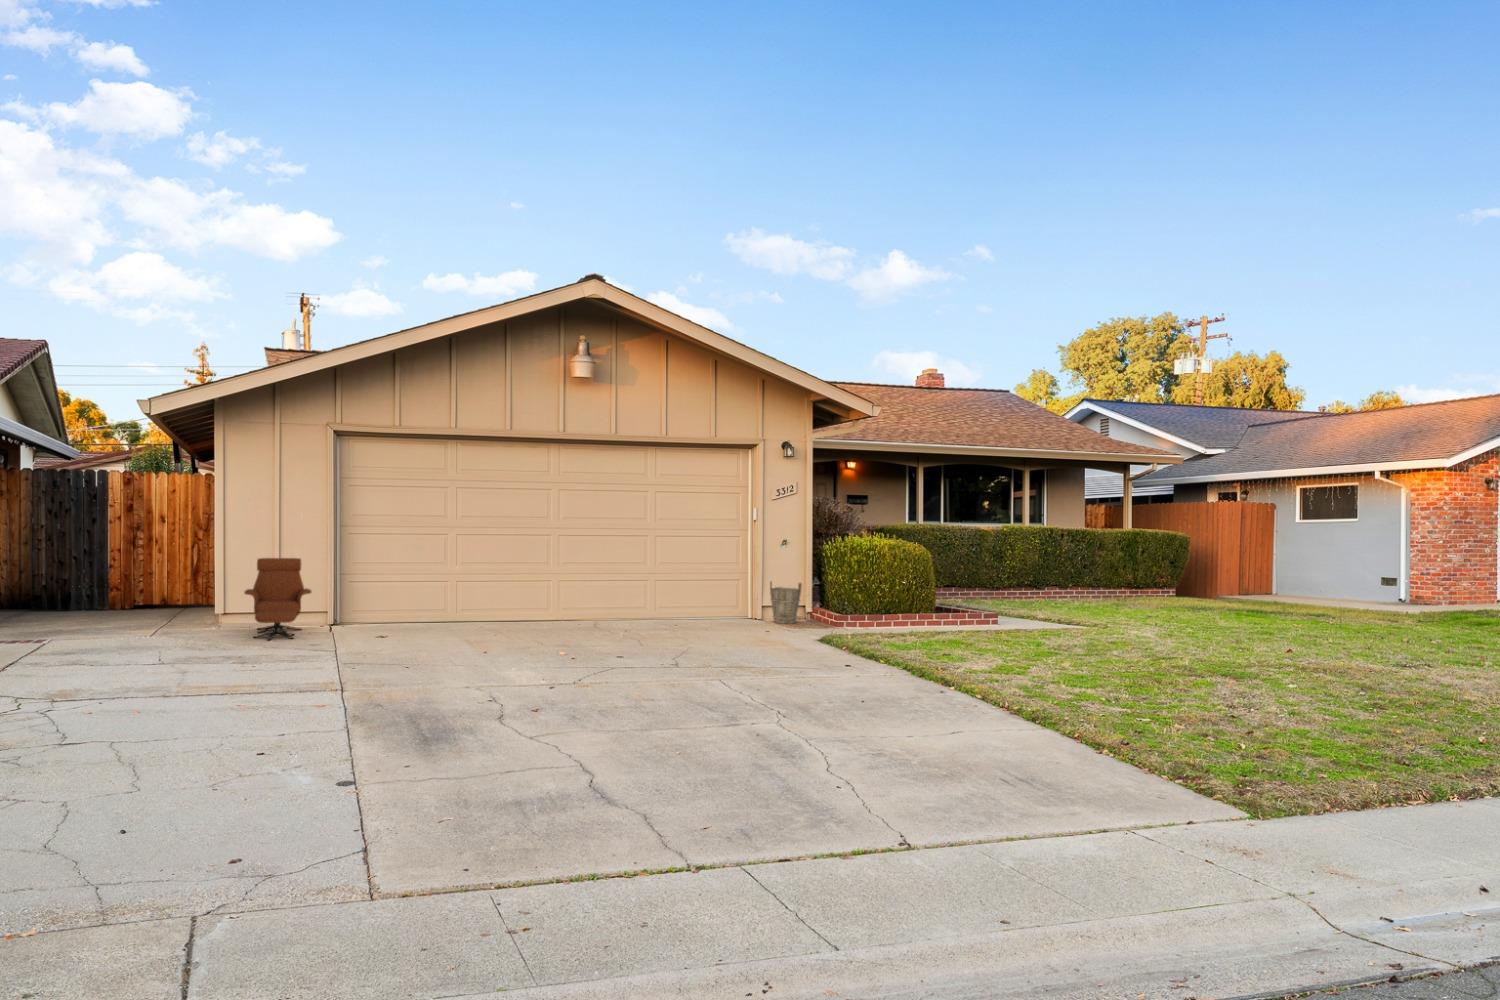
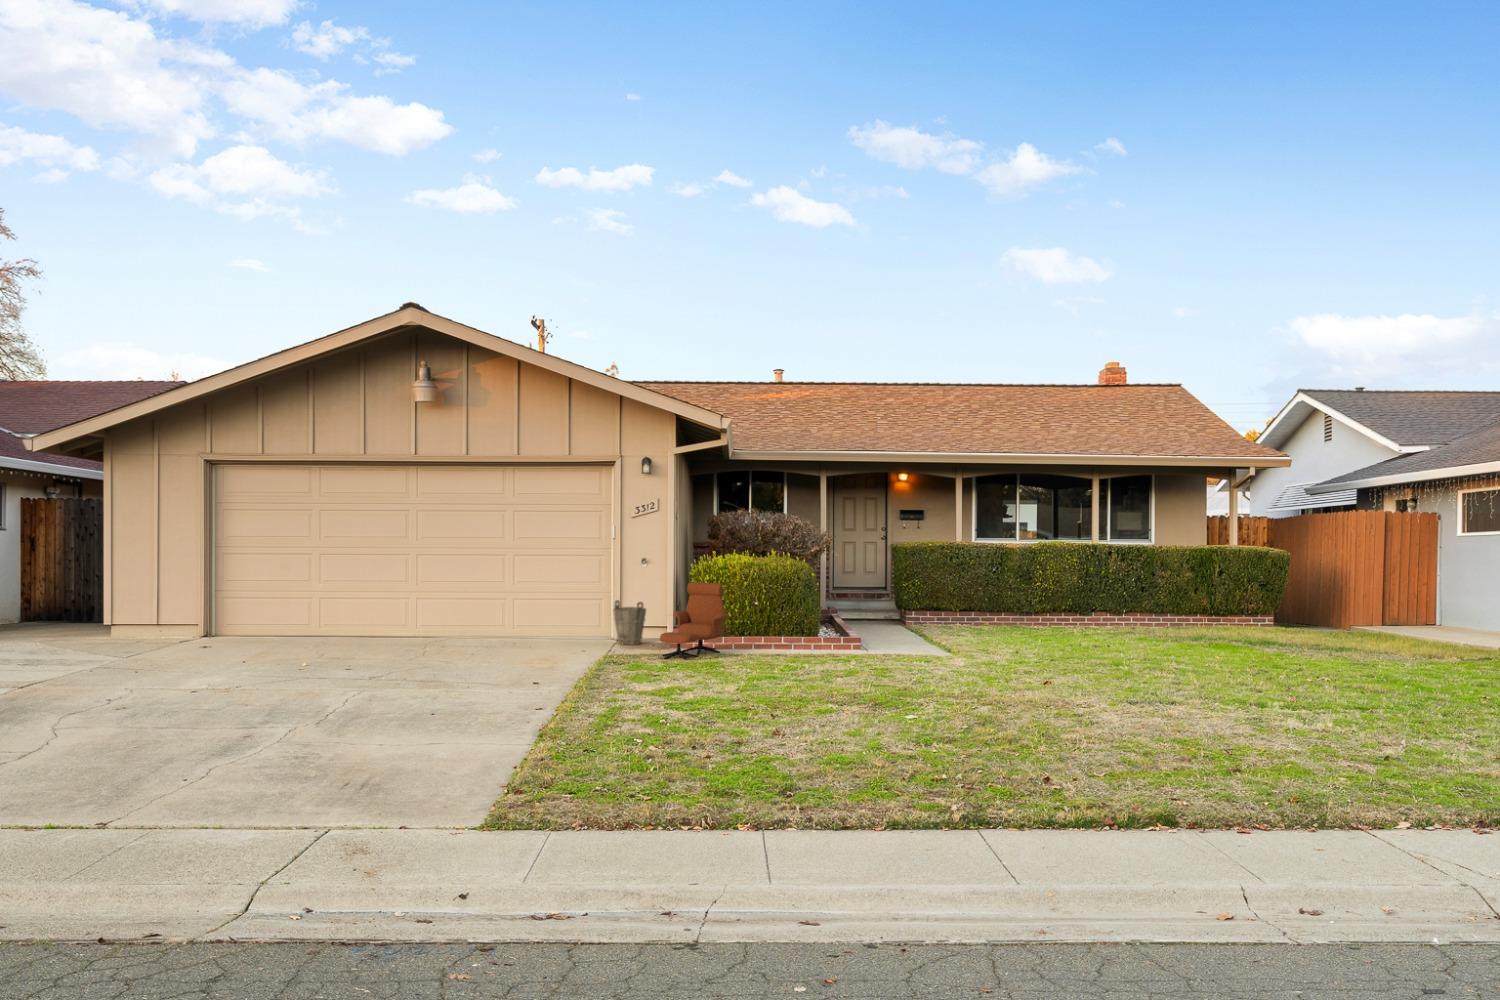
lounge chair: present [244,558,311,640] -> present [660,582,729,660]

